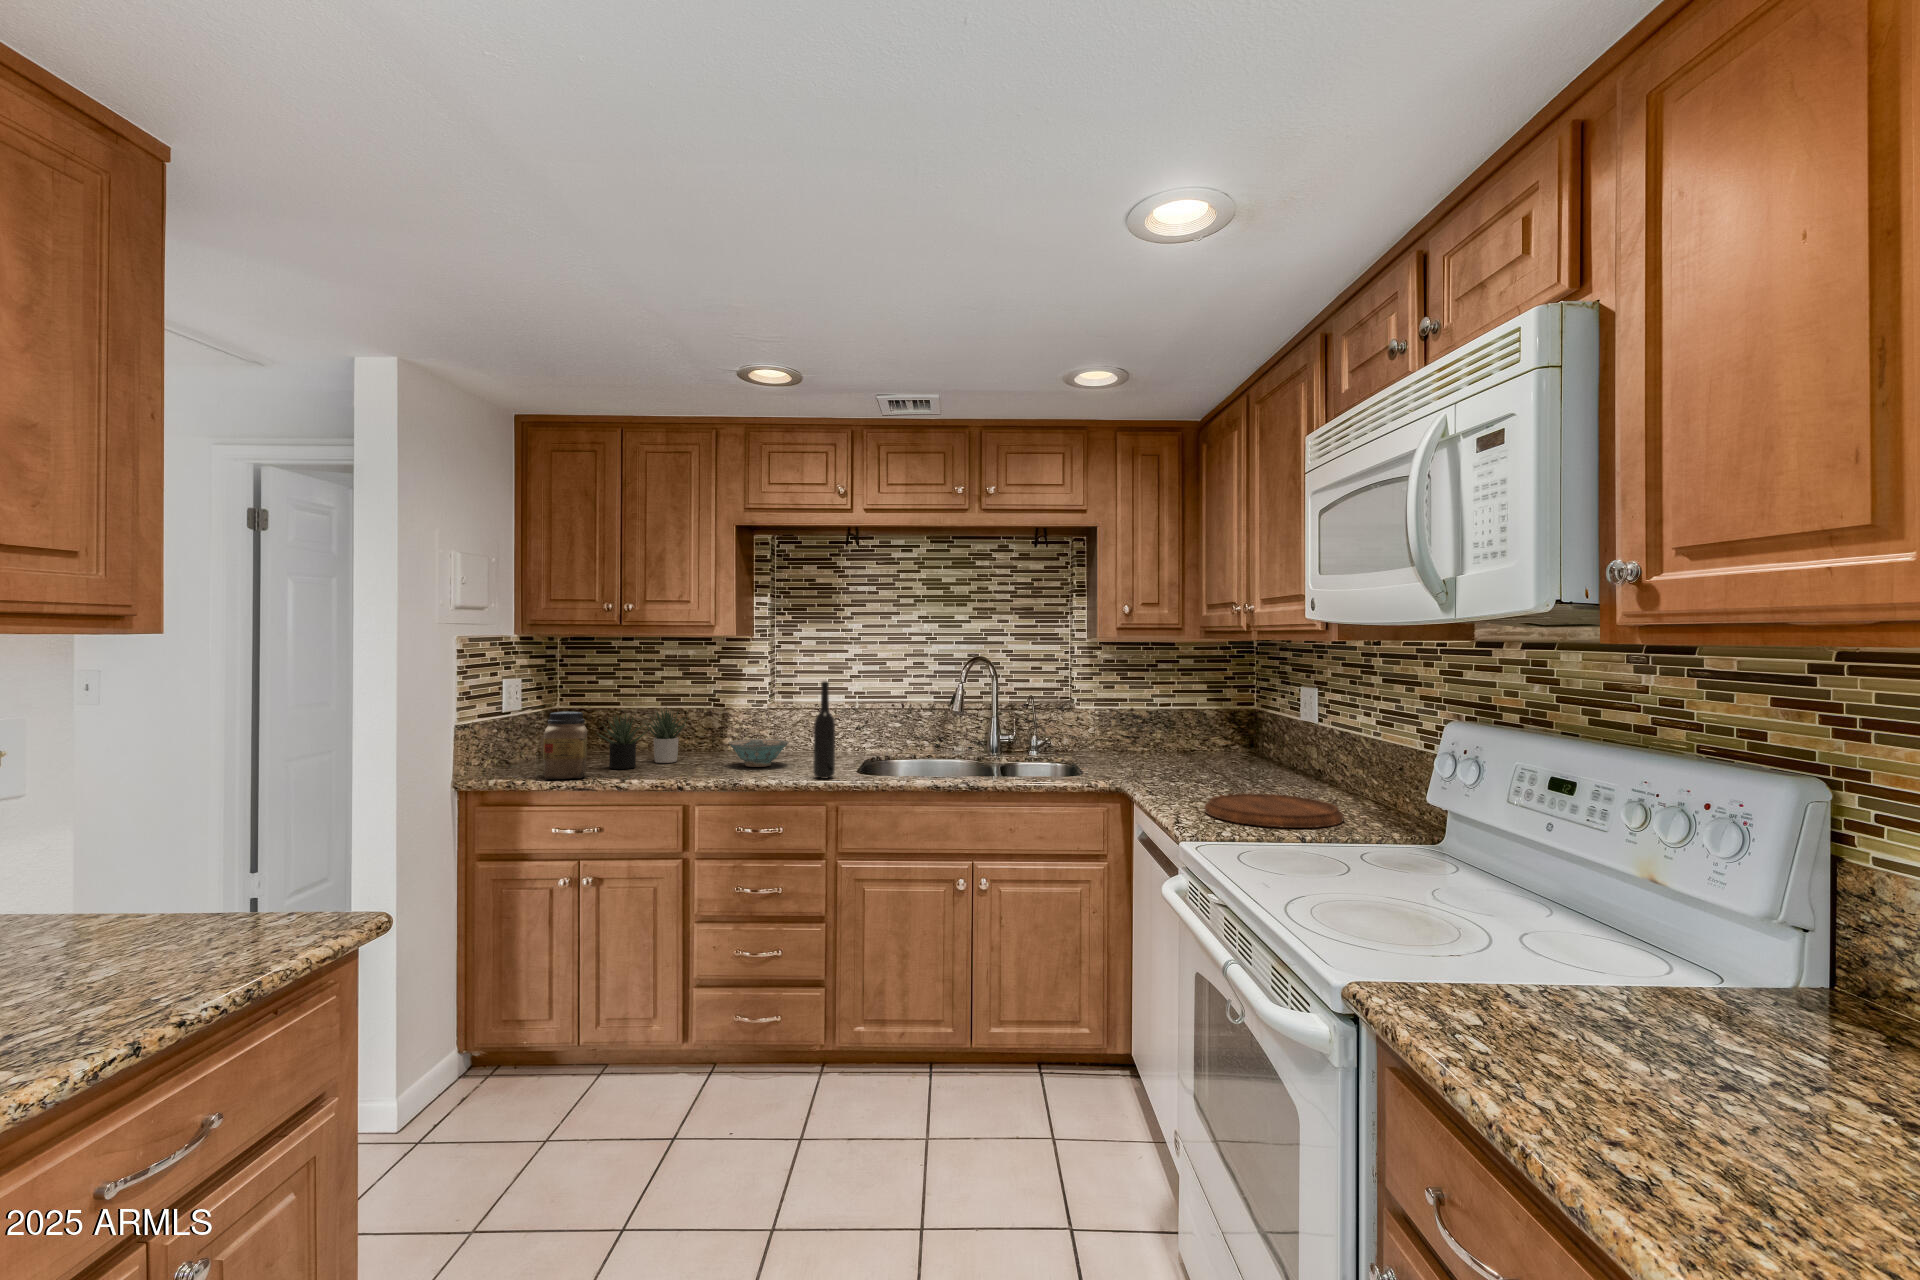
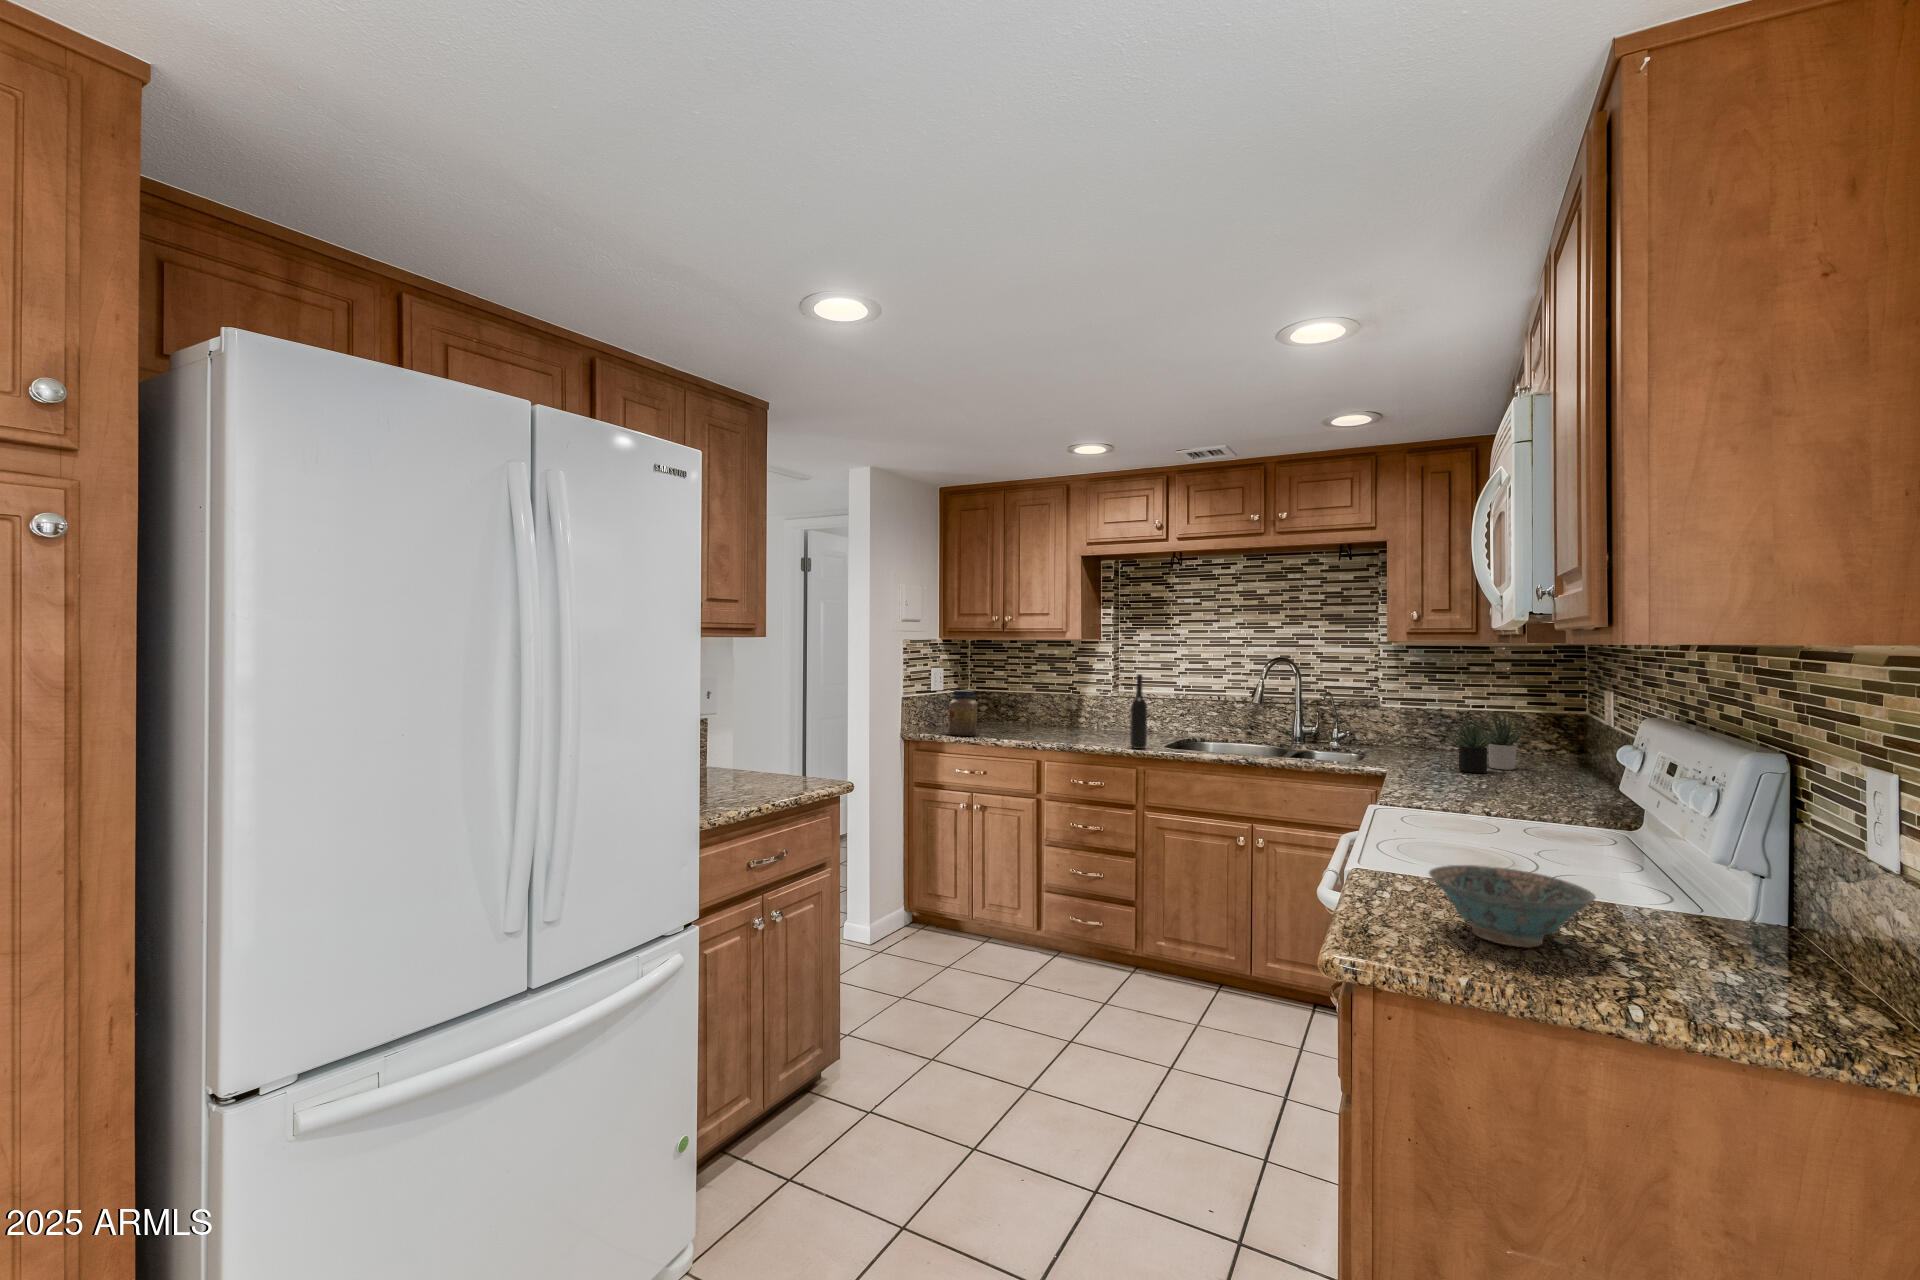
succulent plant: present [597,707,688,769] -> present [1446,715,1526,773]
ceramic bowl: present [728,739,789,767] -> present [1429,865,1596,948]
cutting board: present [1204,794,1343,828] -> none [1432,782,1574,813]

